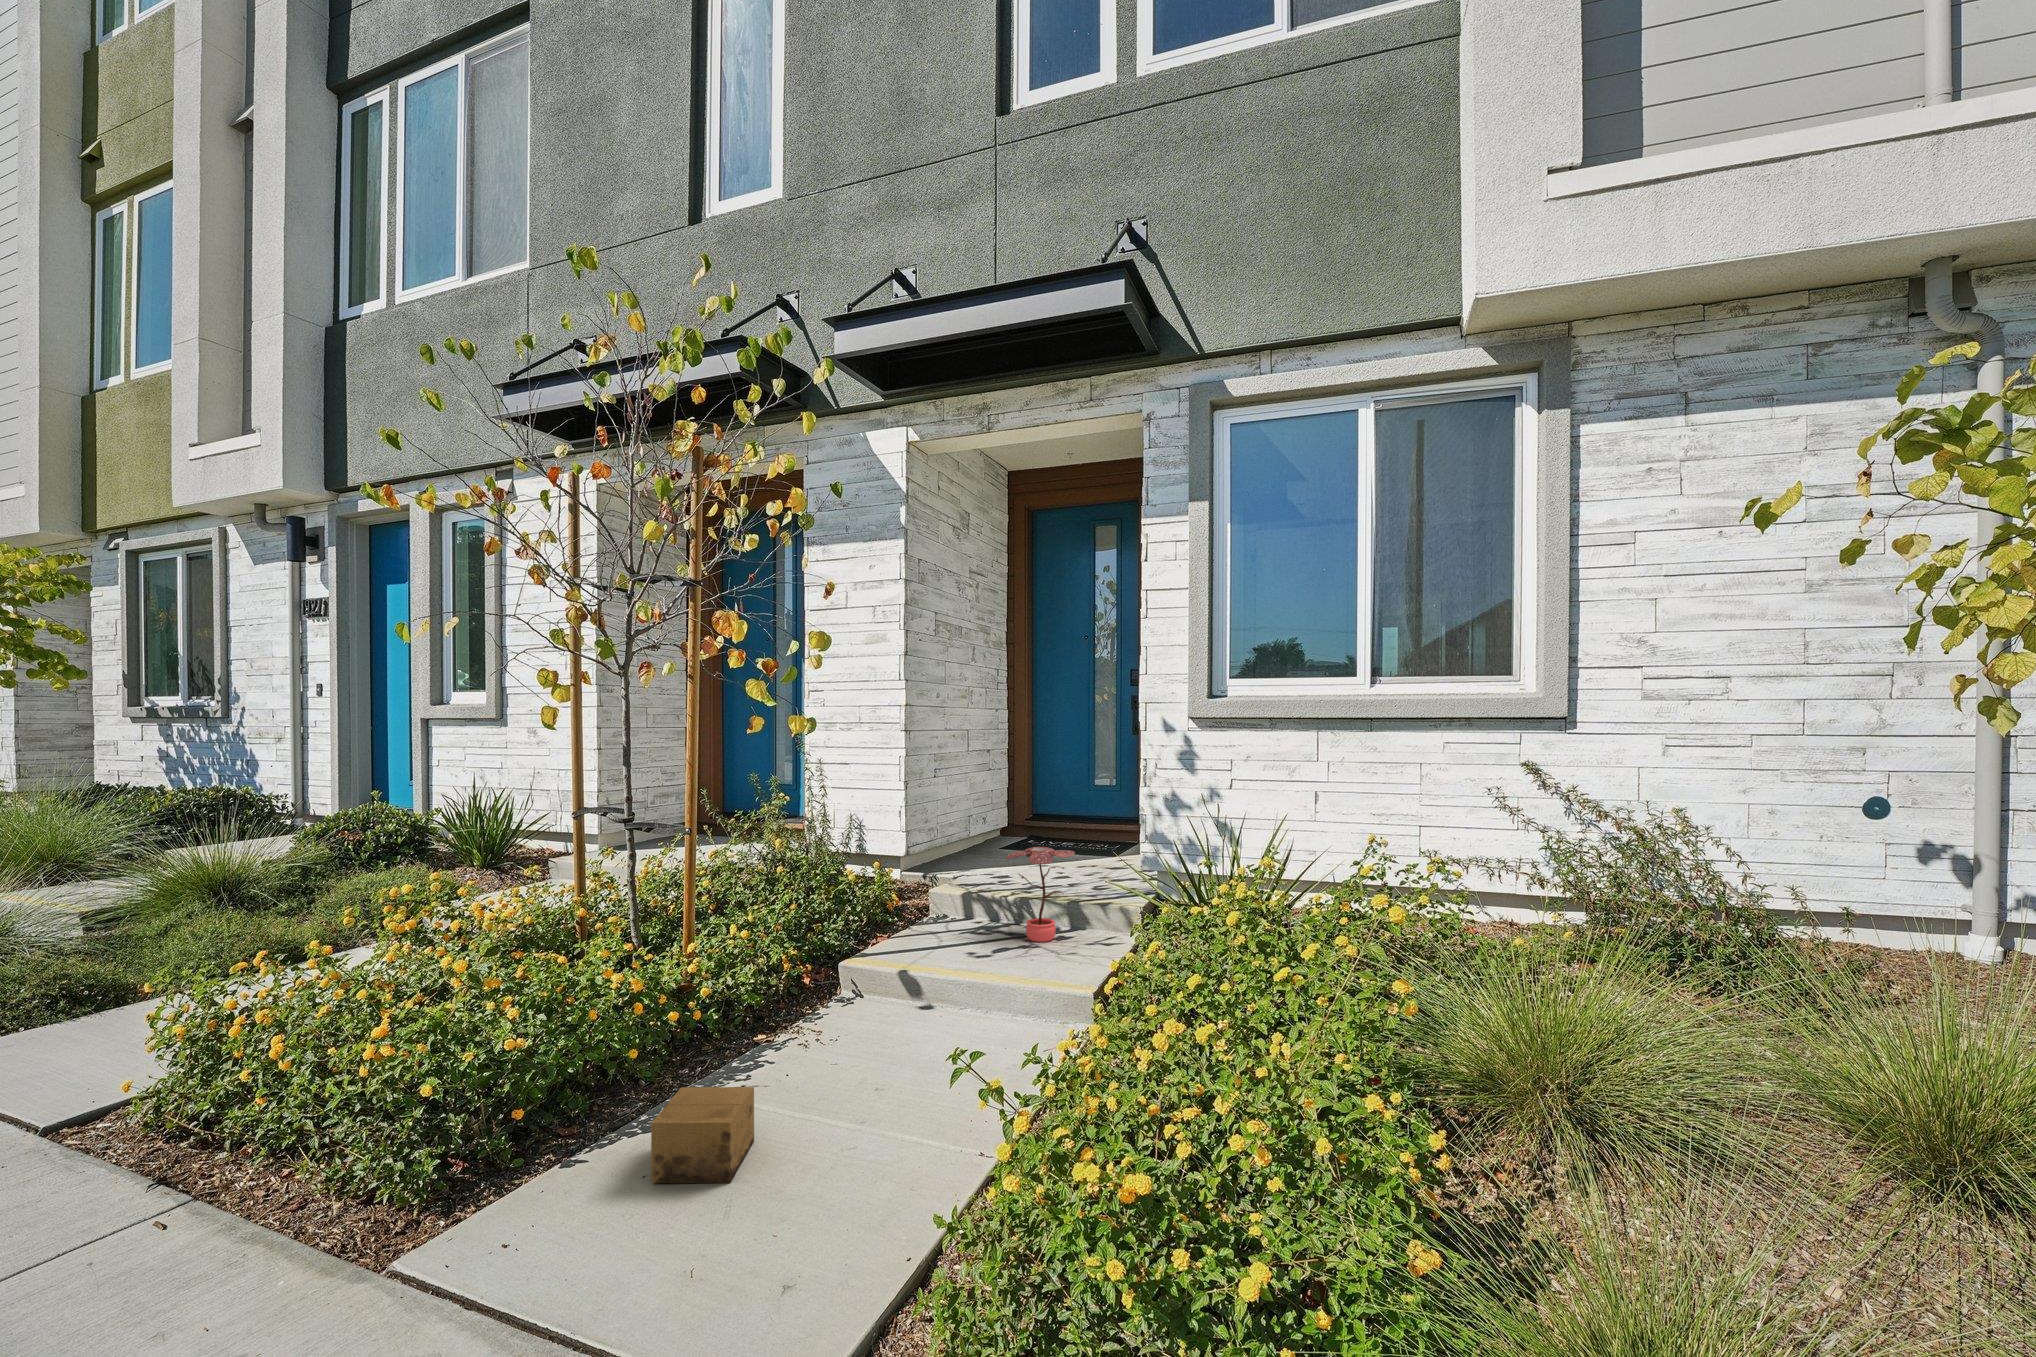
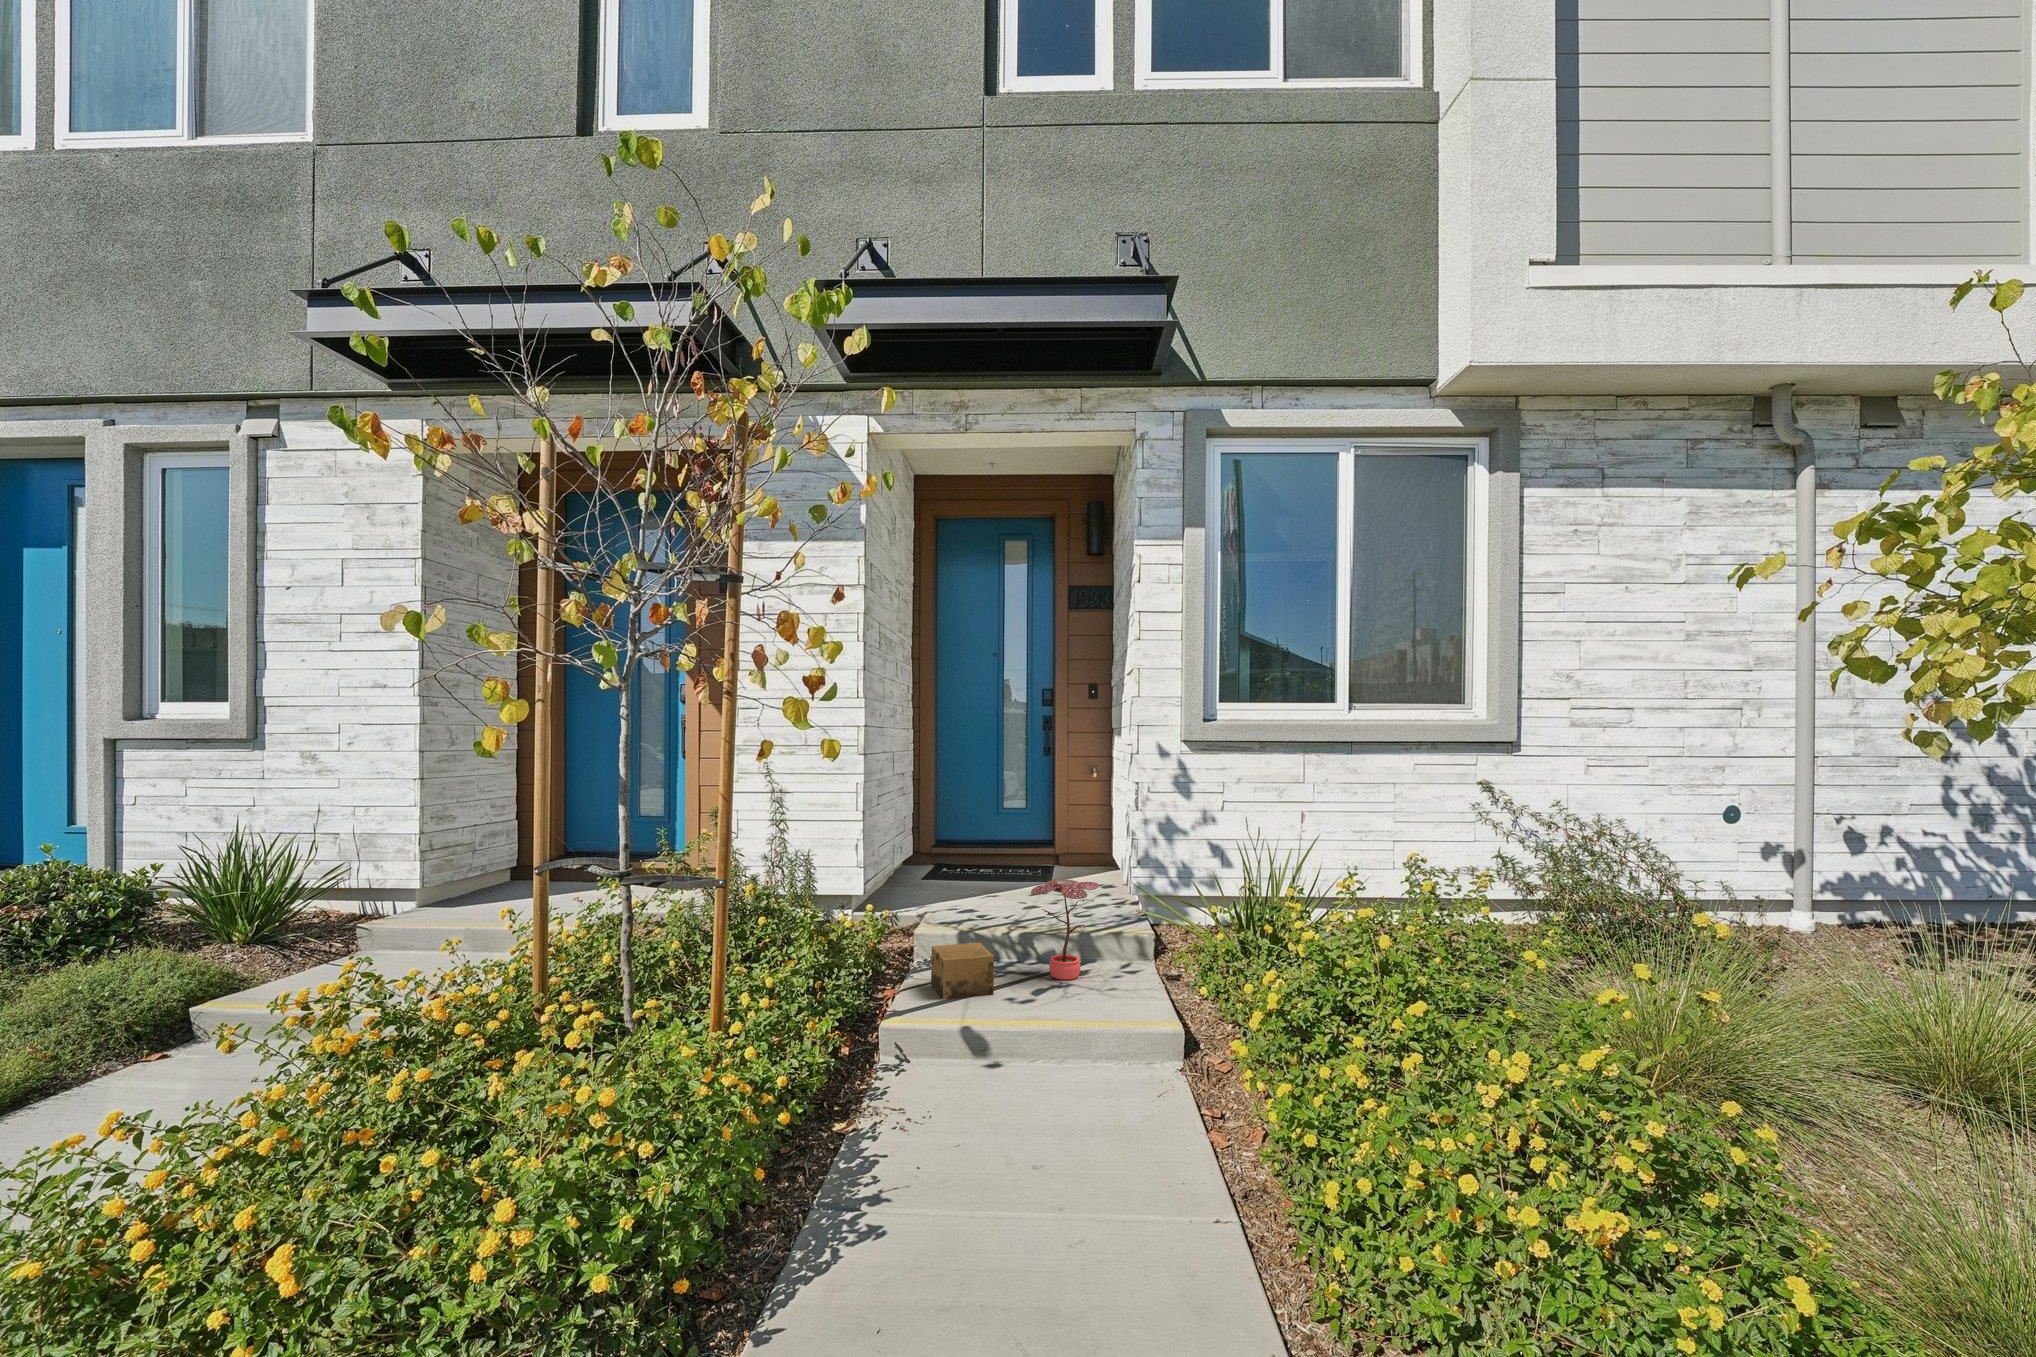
cardboard box: present [651,1087,754,1183] -> present [931,942,994,1000]

